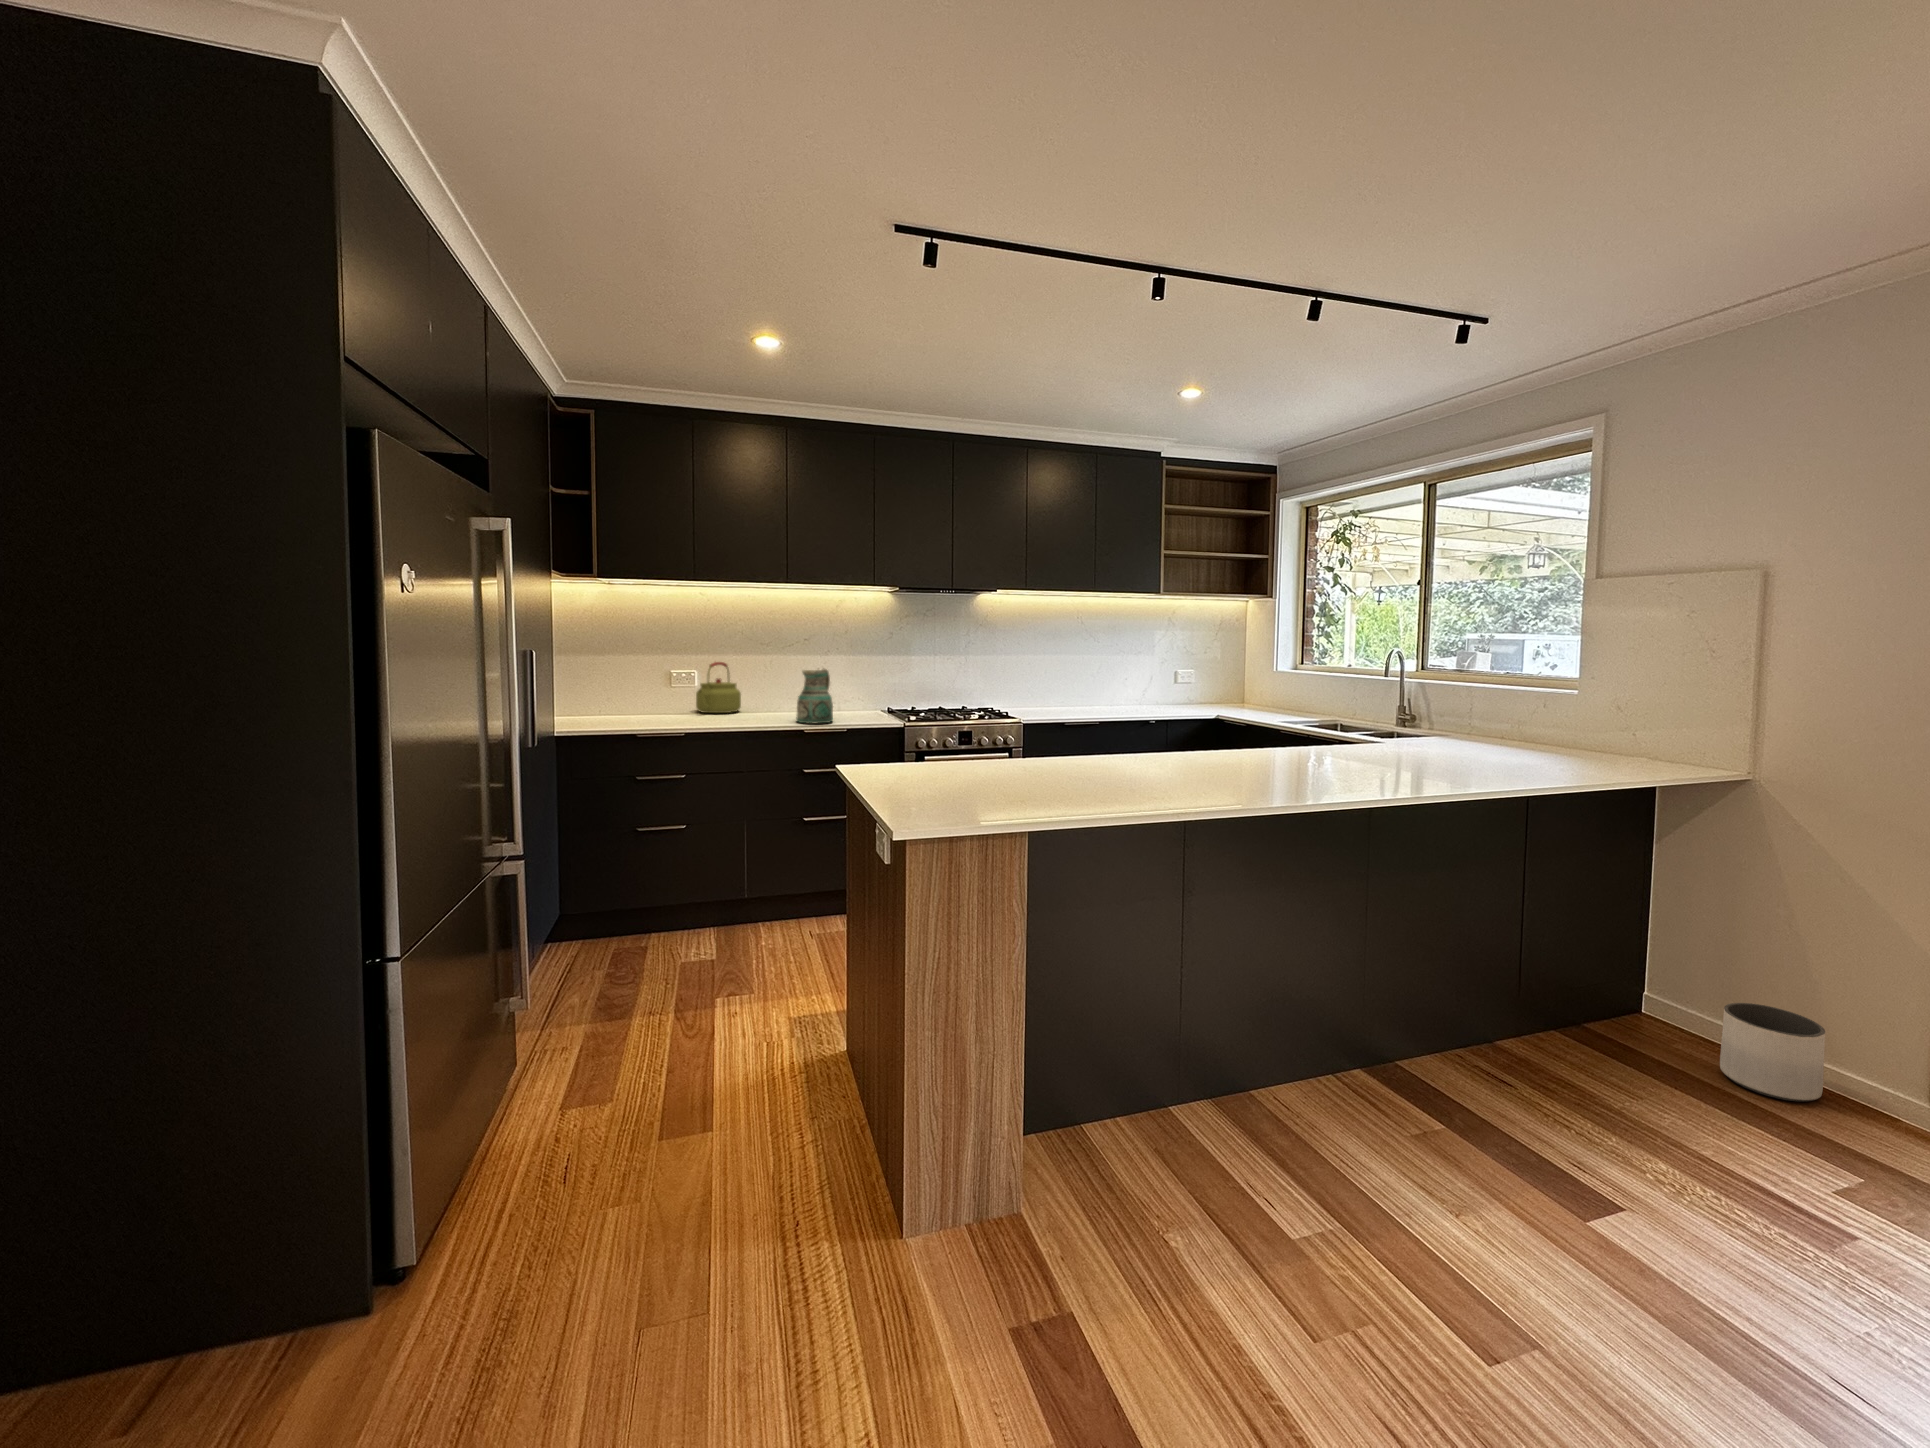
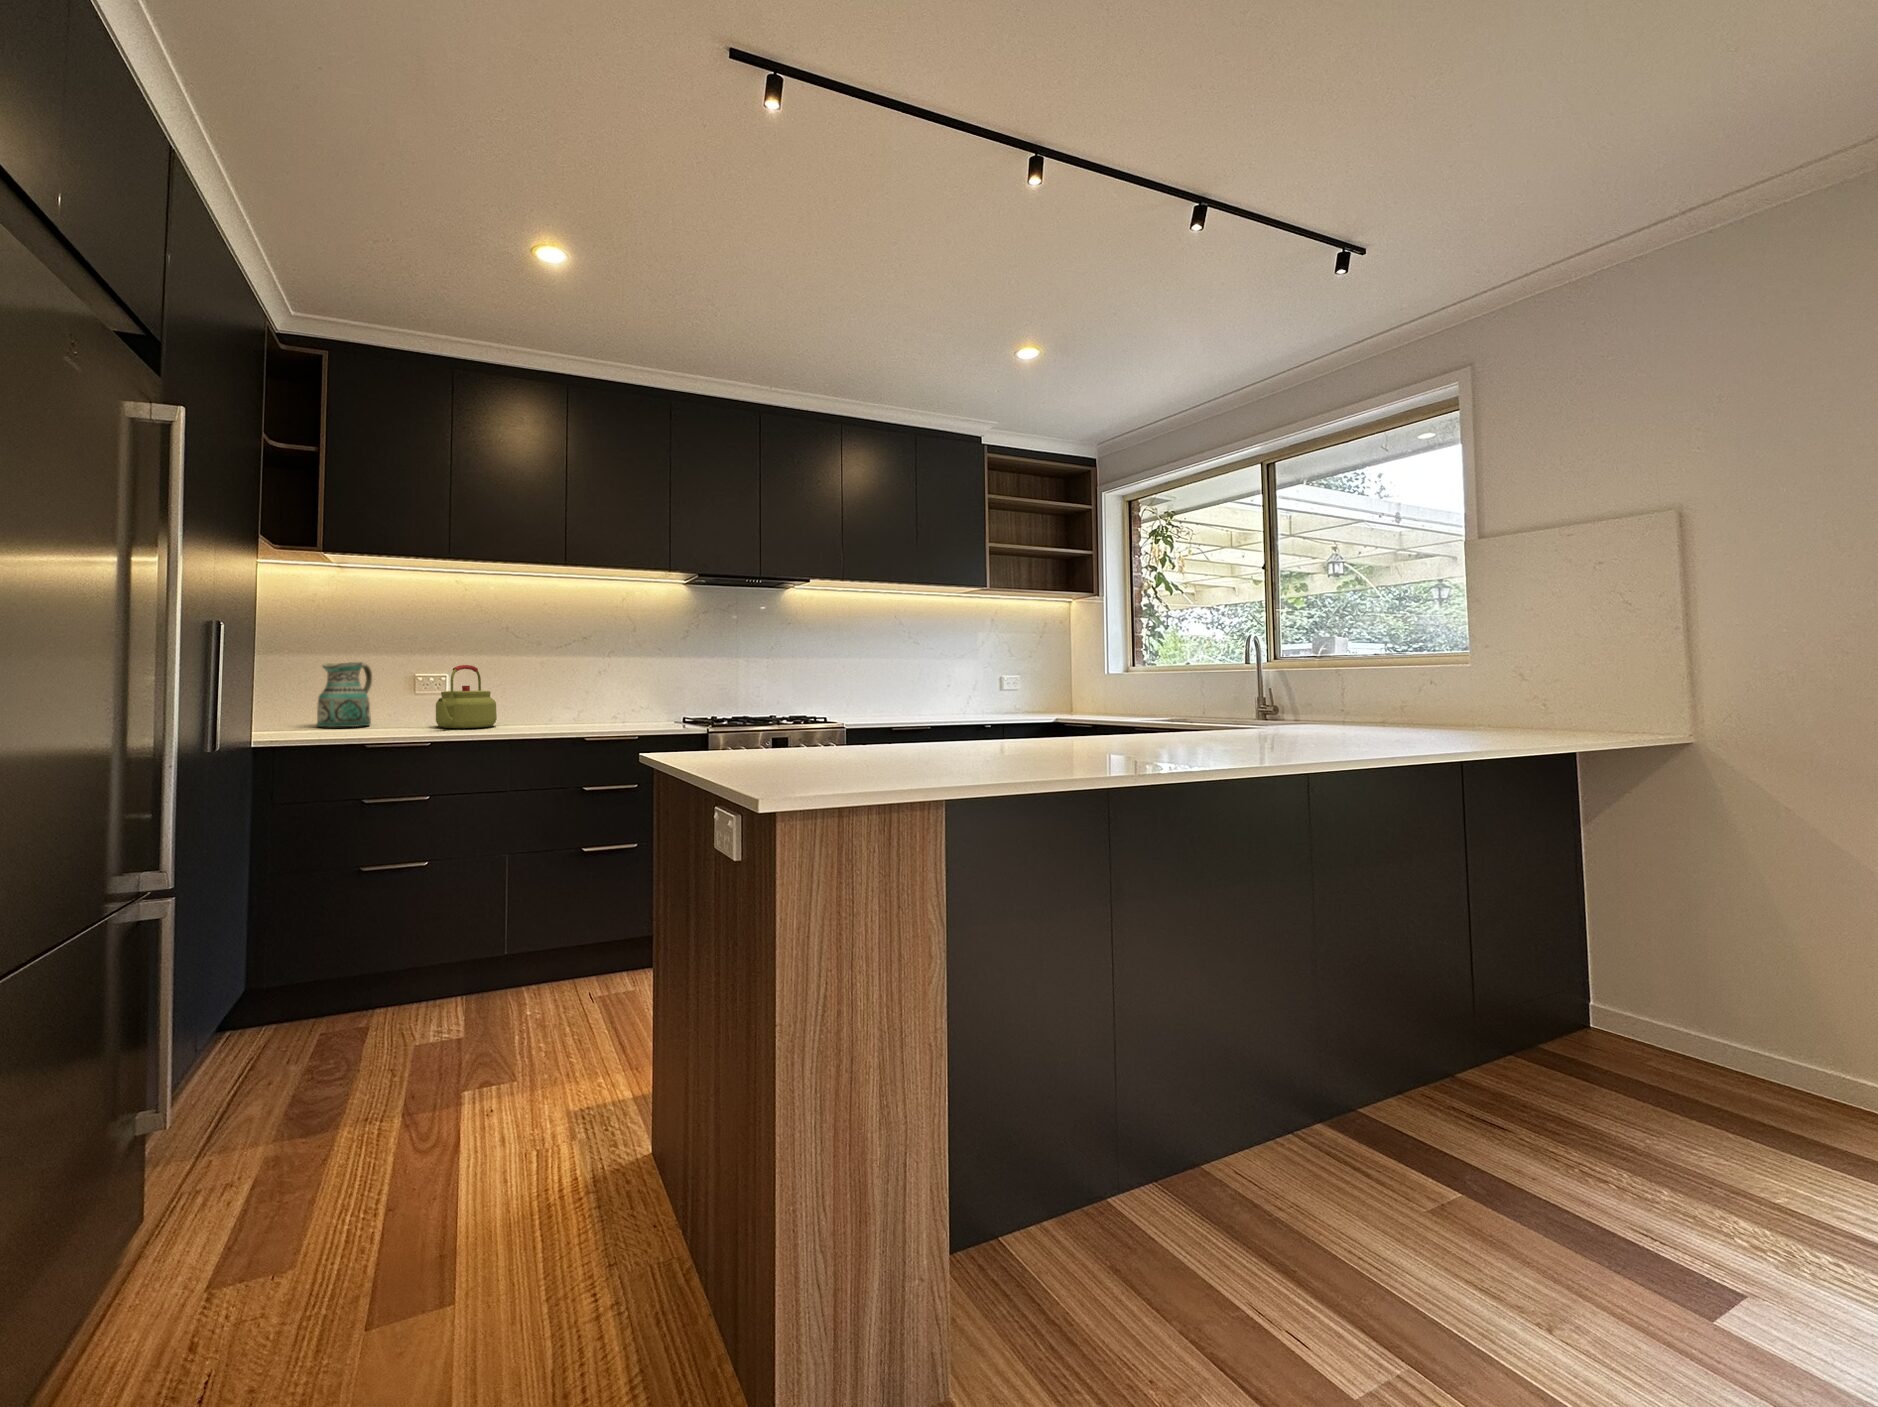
ceramic pitcher: present [796,669,833,723] -> present [317,662,372,727]
planter: present [1720,1003,1825,1102] -> none [1607,989,1712,1089]

